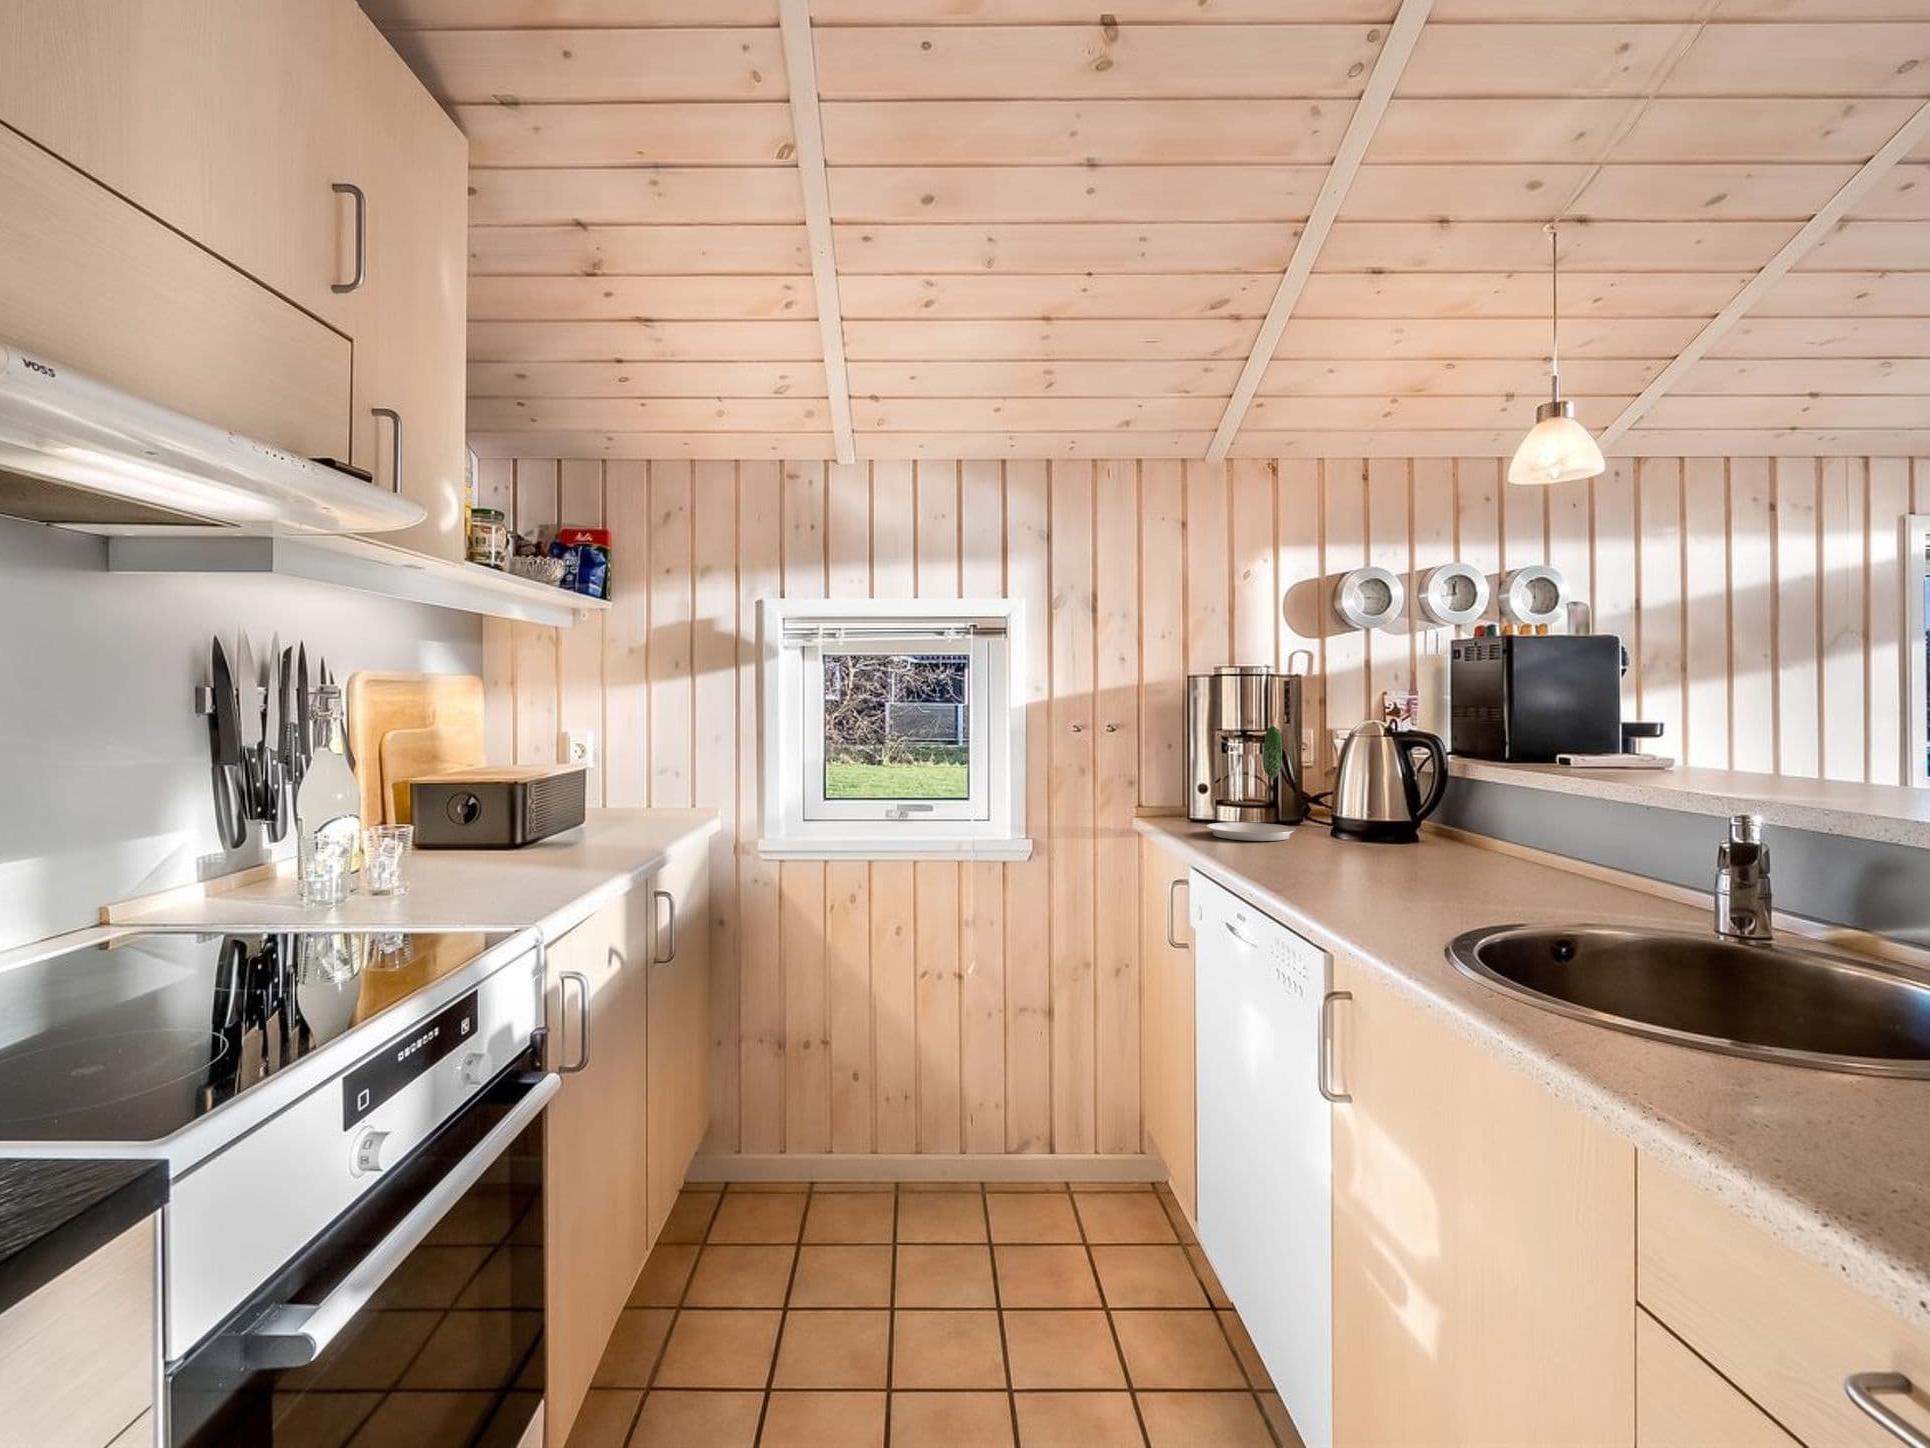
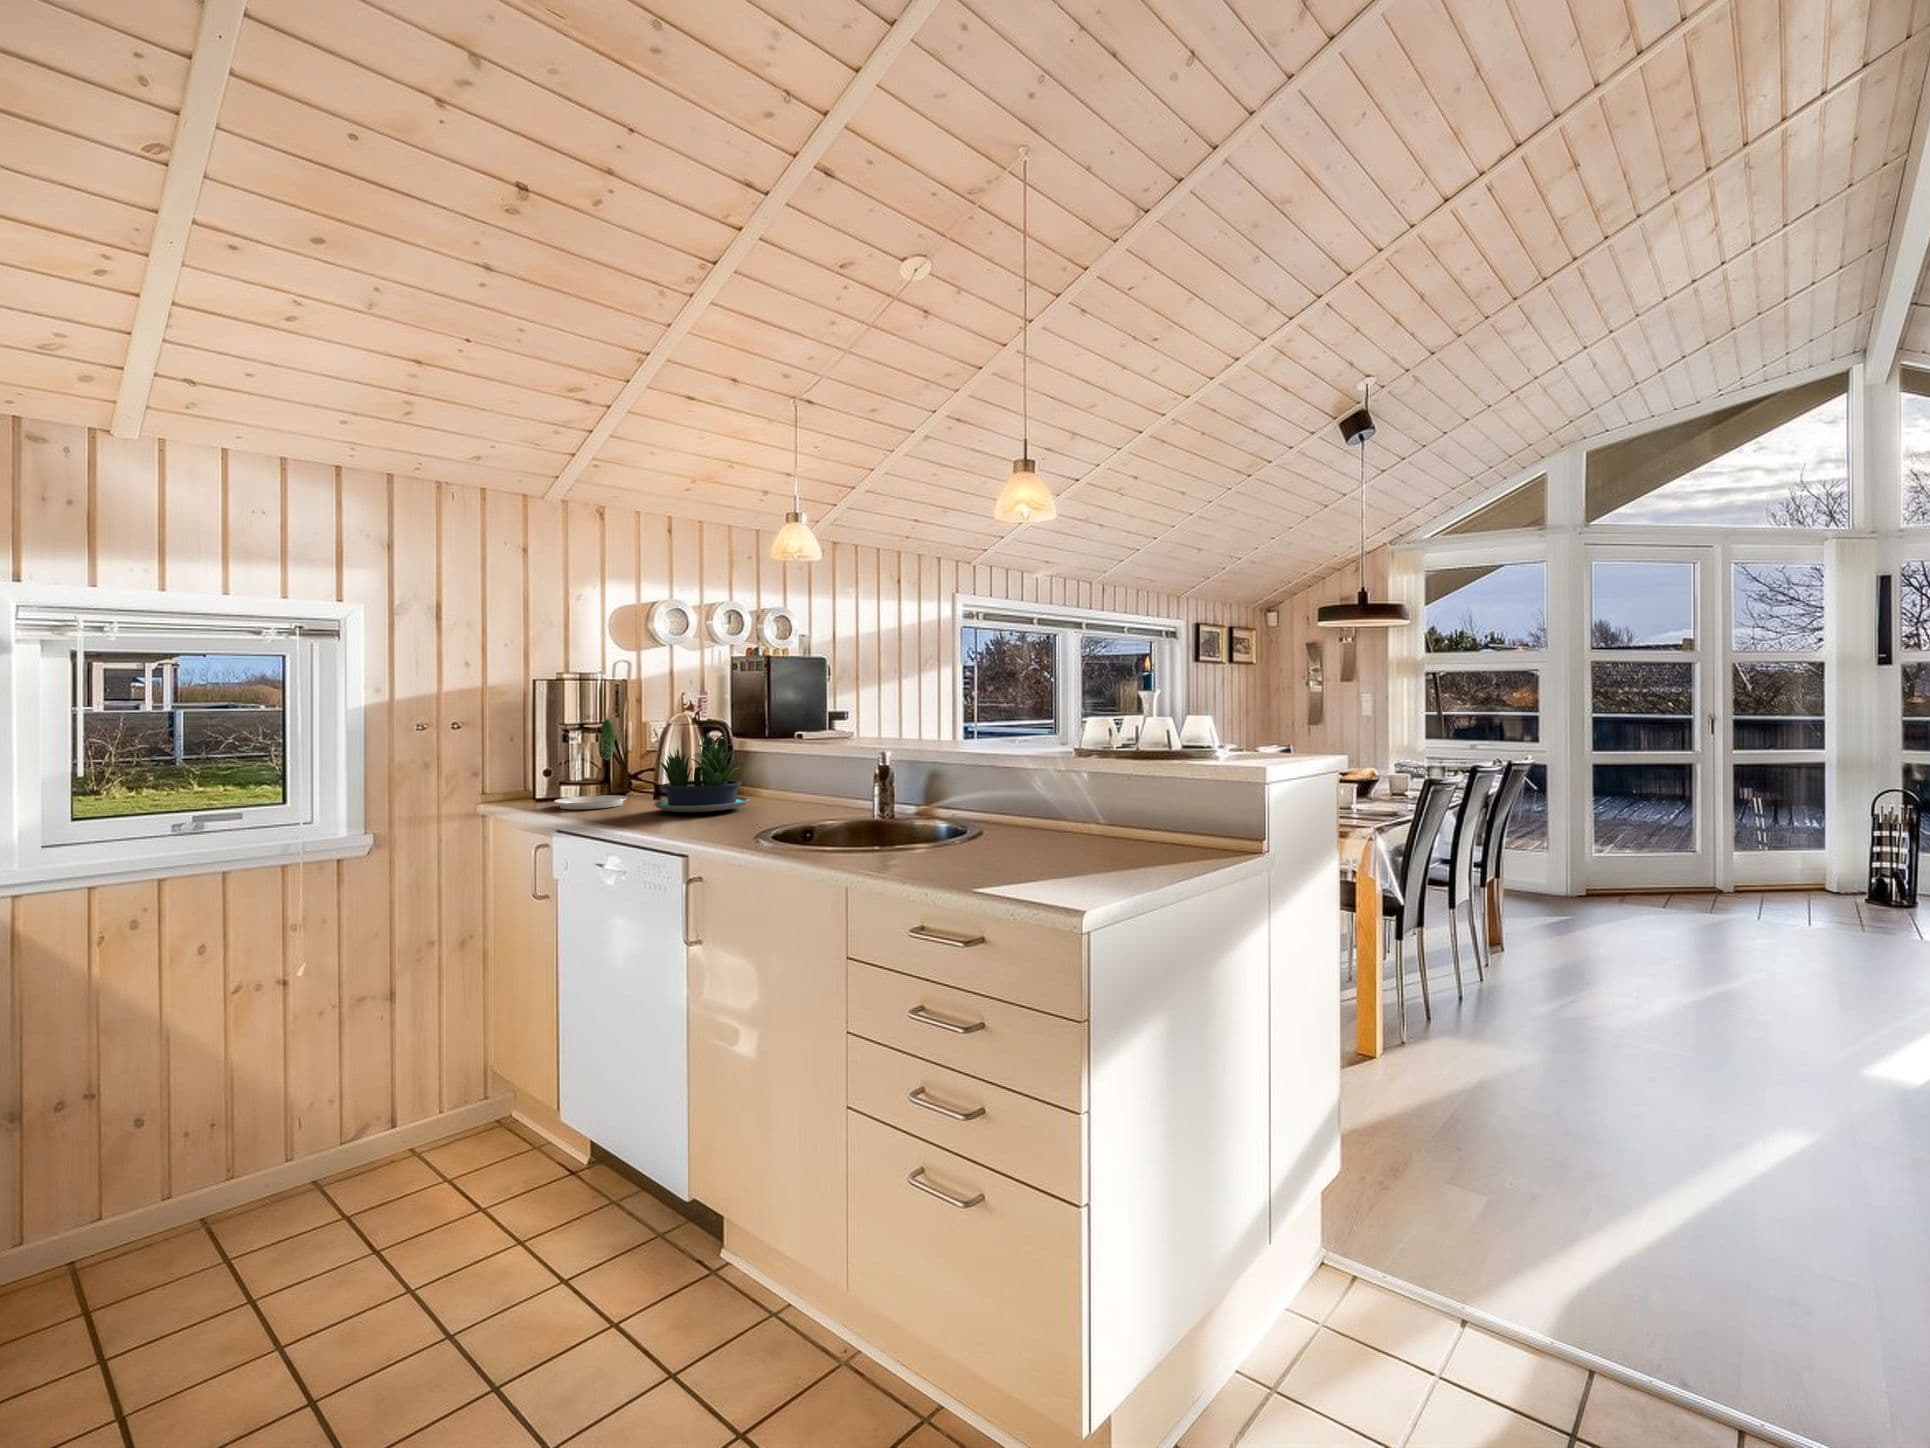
potted plant: none [1318,757,1468,864] -> present [654,737,749,812]

